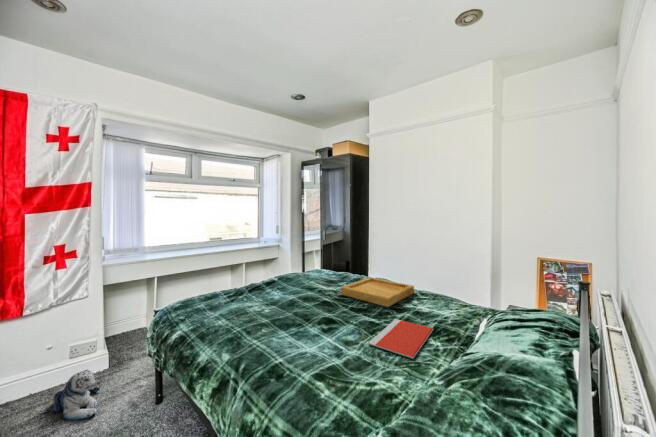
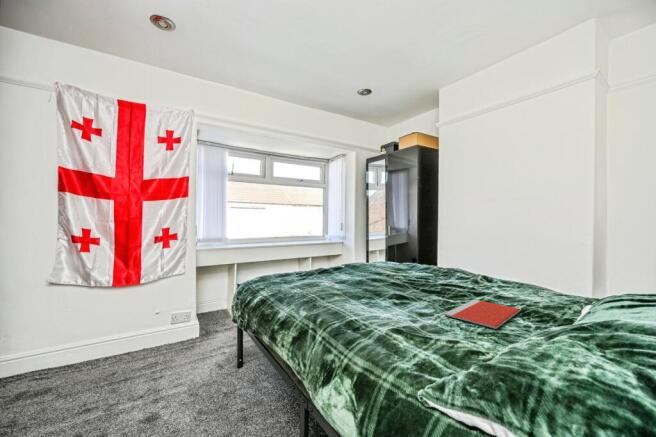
tray: present [341,278,414,307] -> none [411,266,496,291]
plush toy: present [53,370,100,420] -> none [160,332,193,372]

